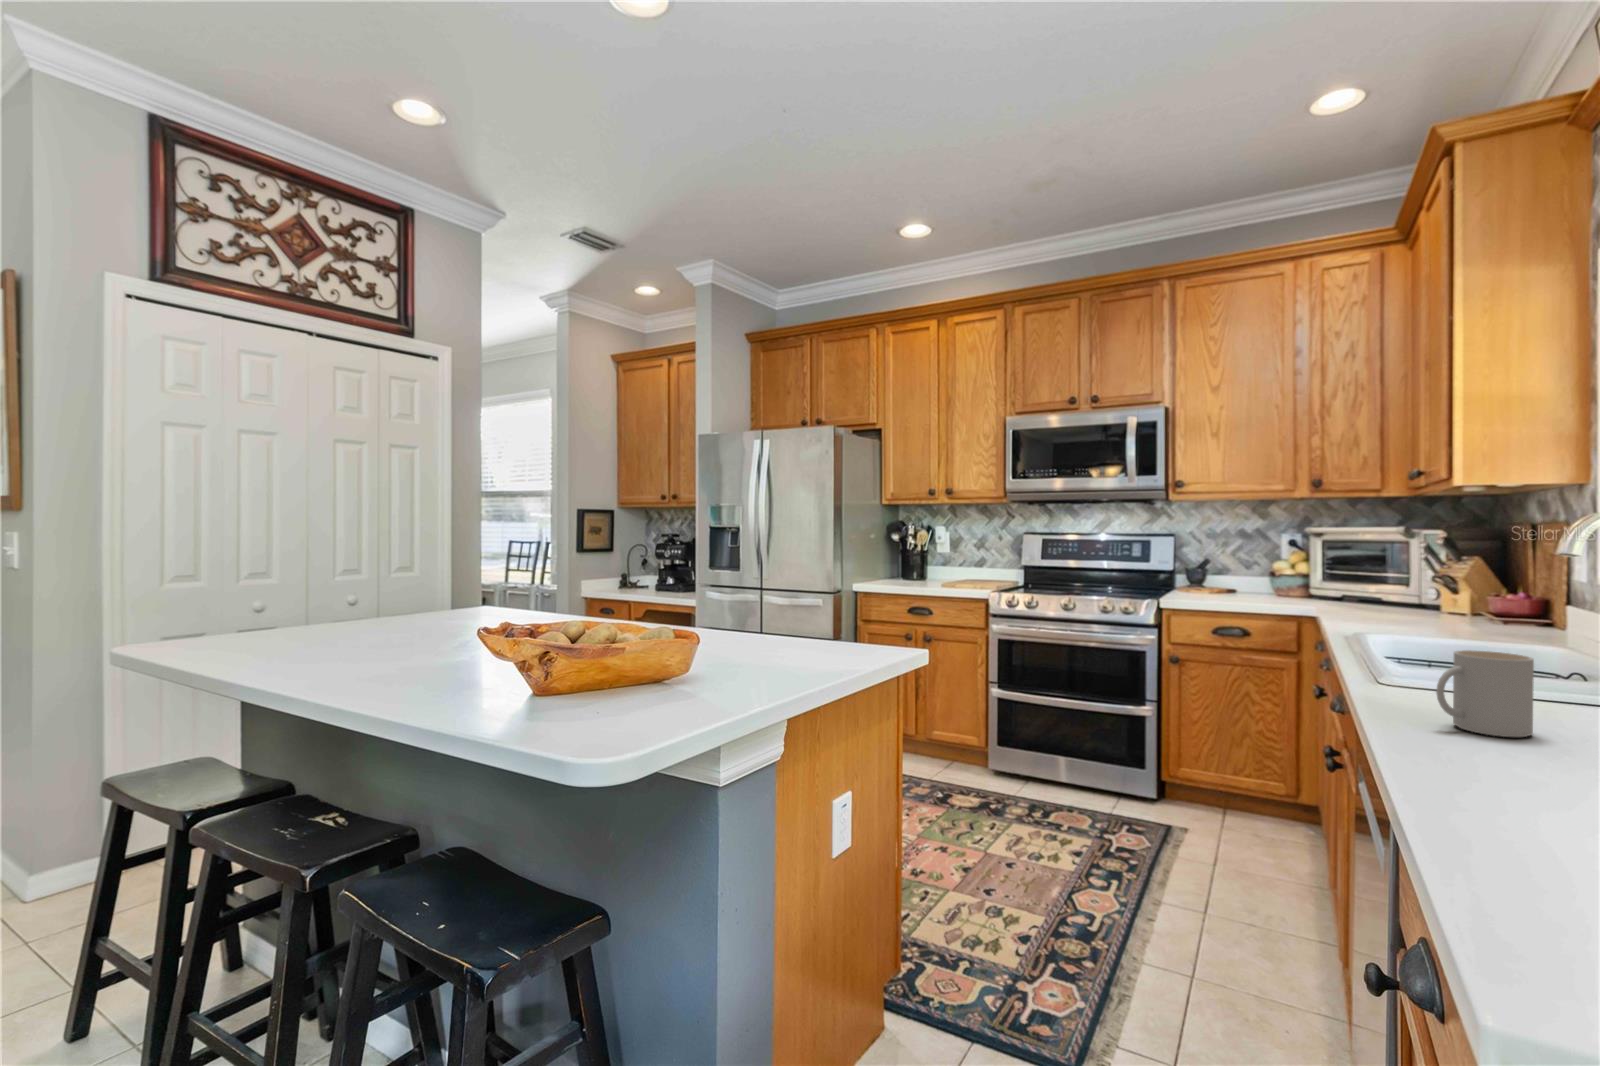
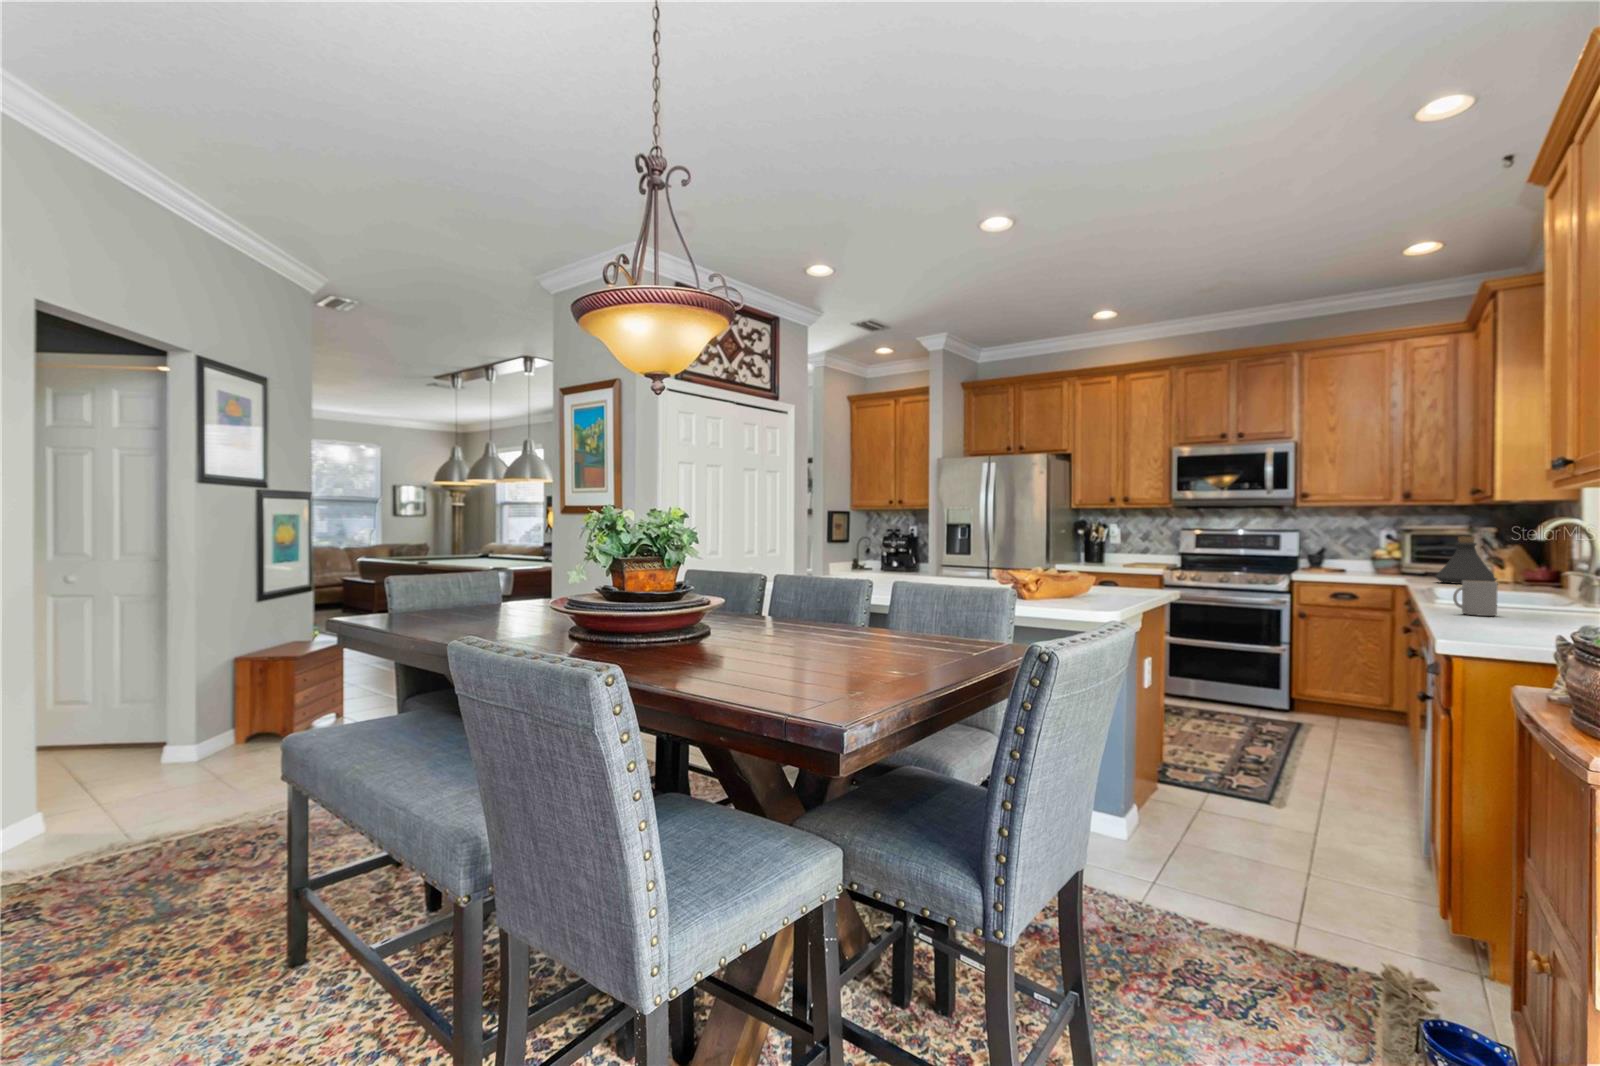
bottle: none [1360,545,1454,621] -> present [1435,537,1497,584]

